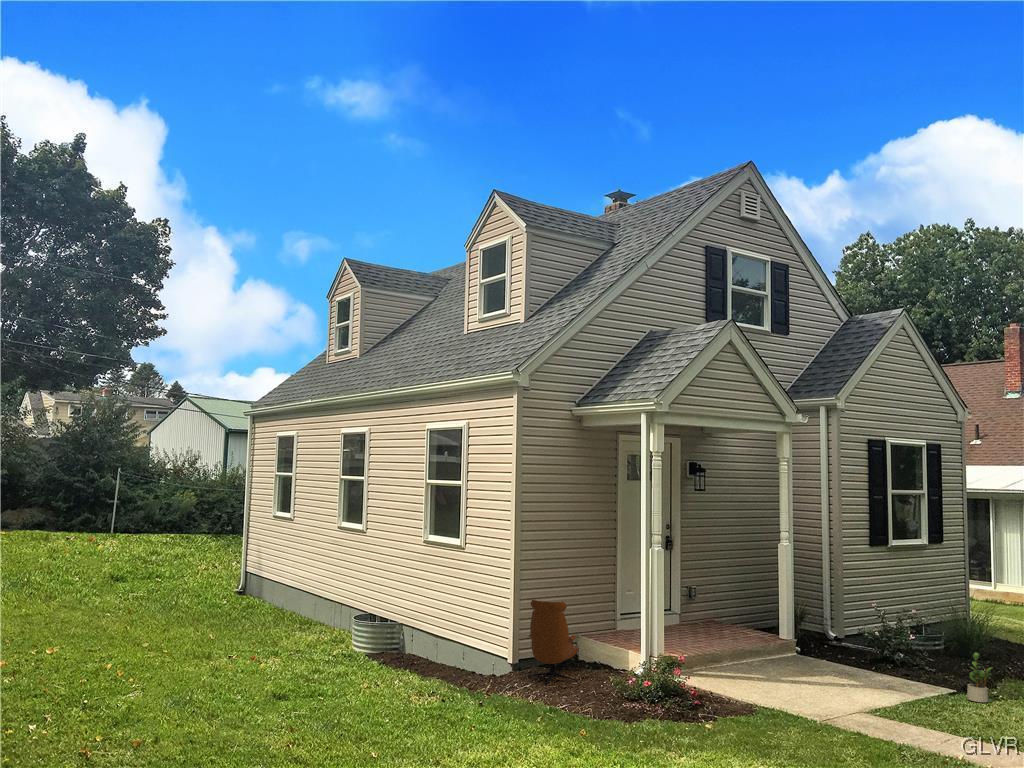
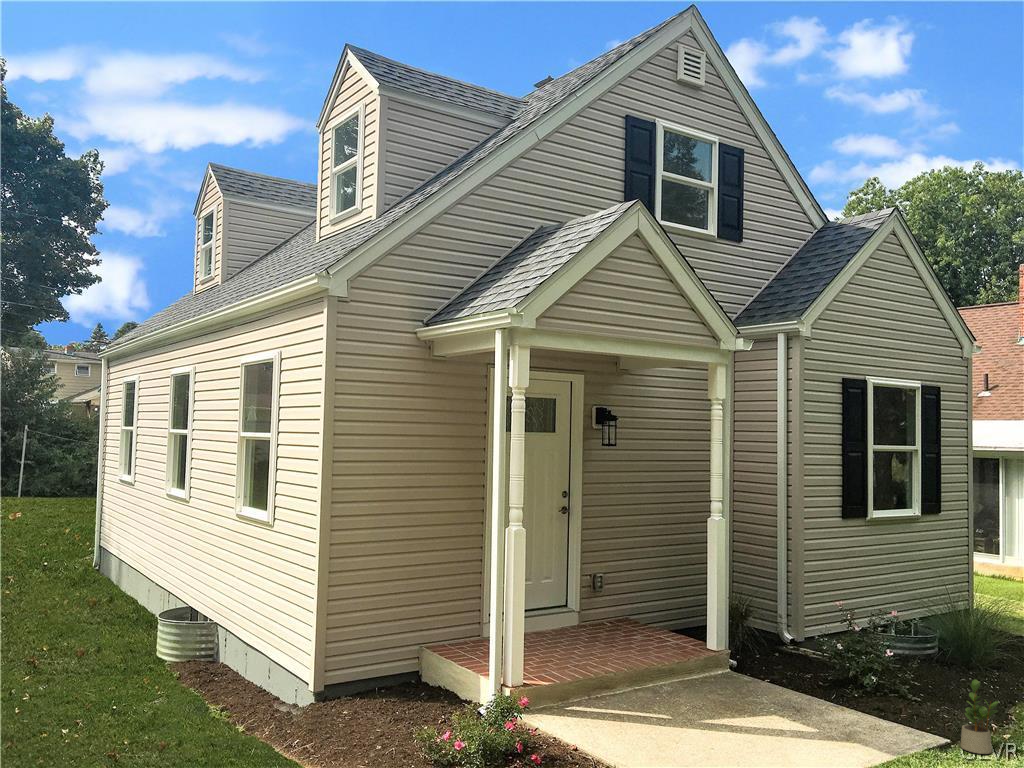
lounge chair: present [529,600,581,685] -> none [324,604,416,729]

